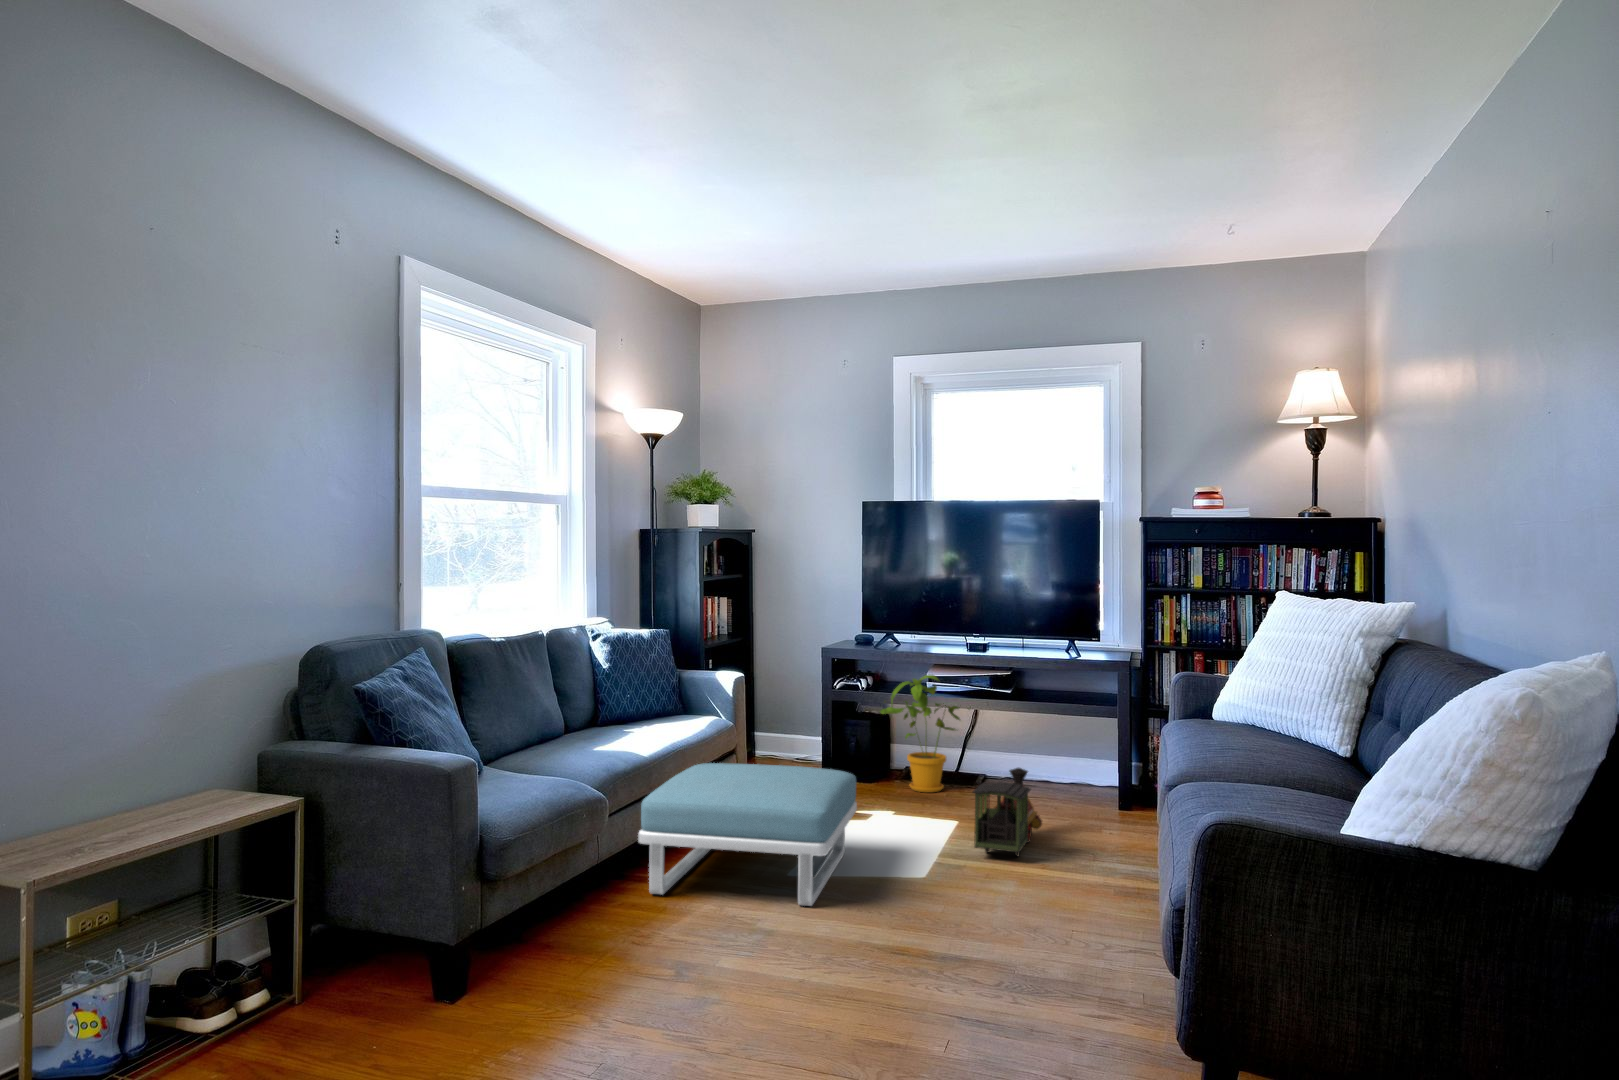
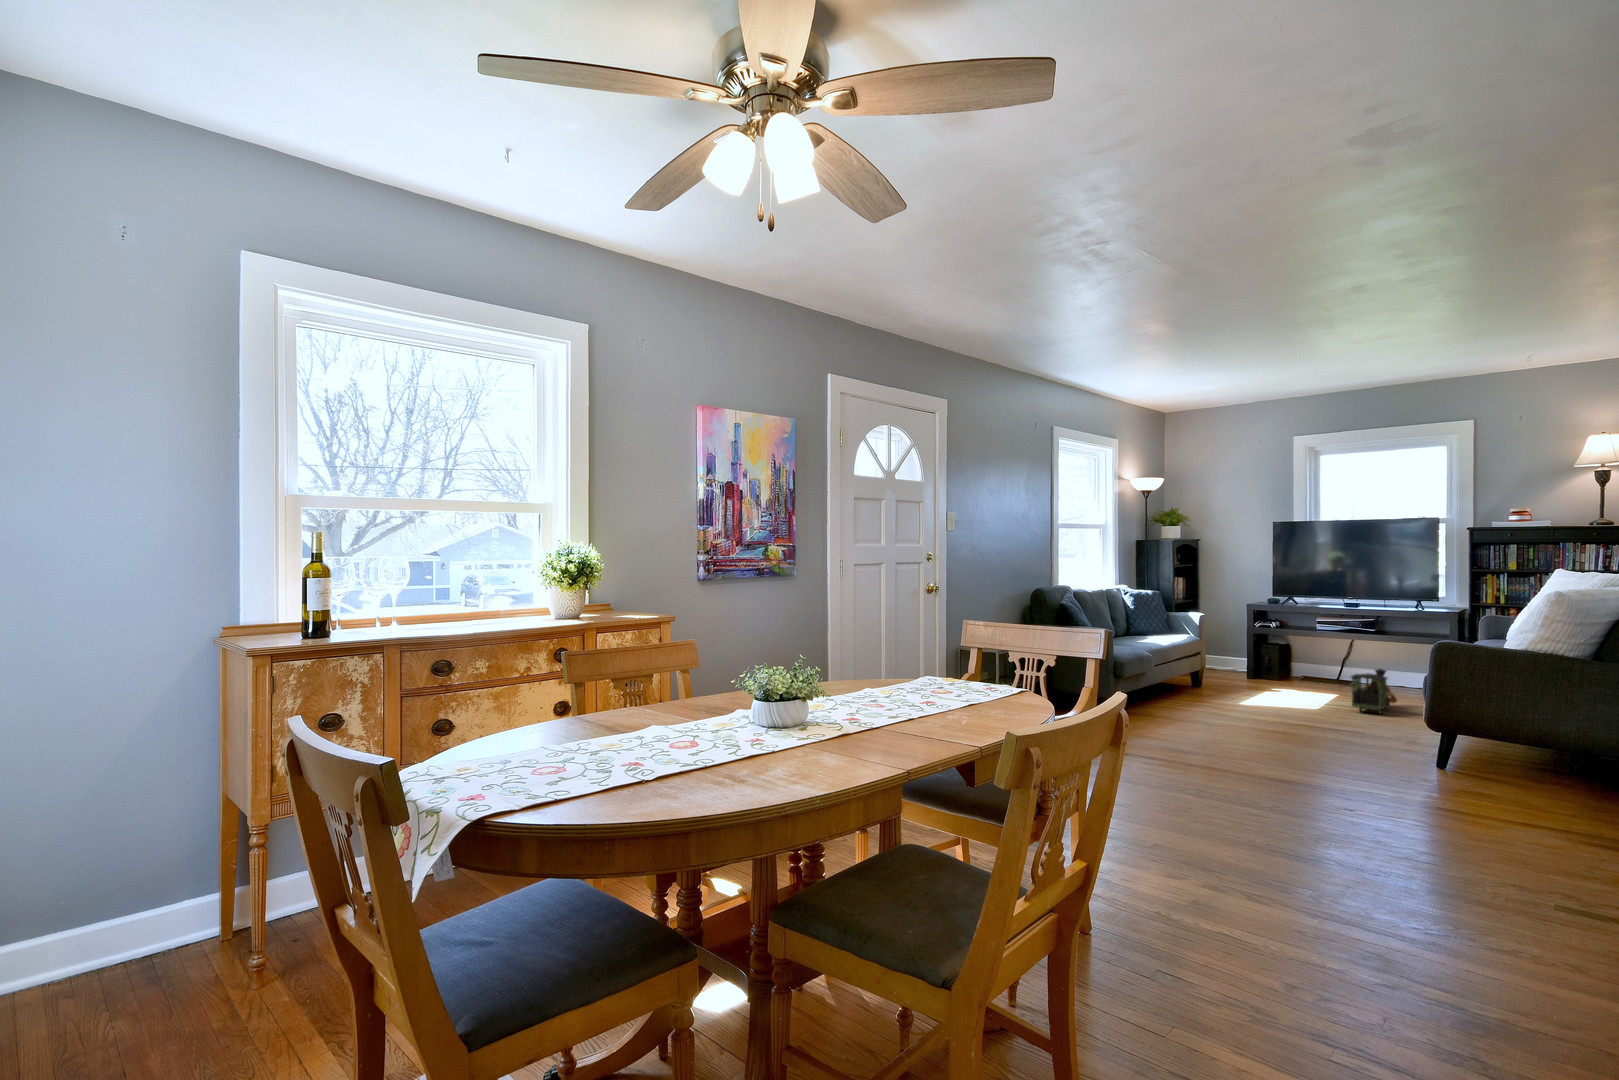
house plant: present [880,675,960,792] -> none [1286,619,1347,687]
footstool: present [638,763,857,906] -> none [1163,656,1278,721]

